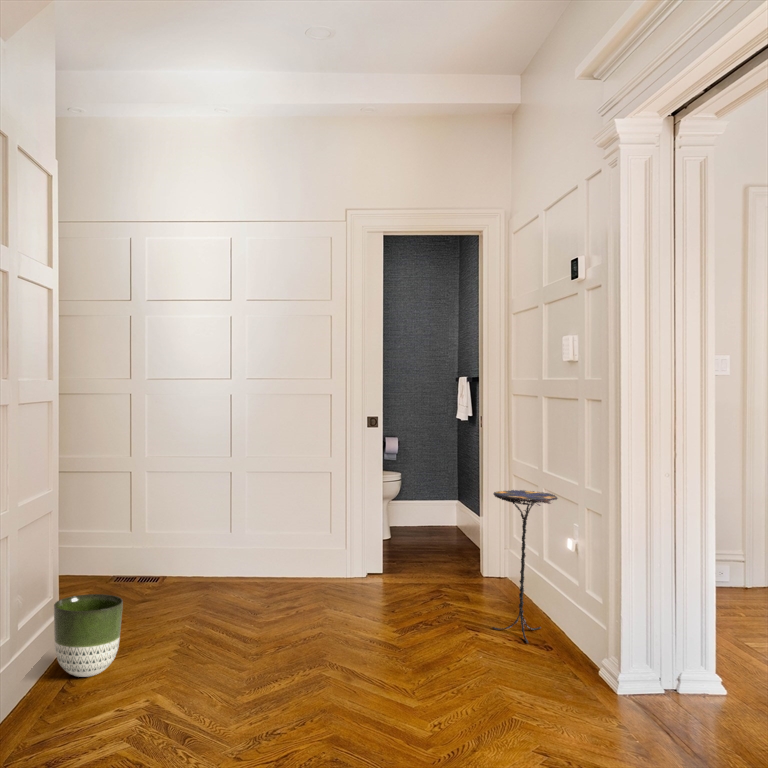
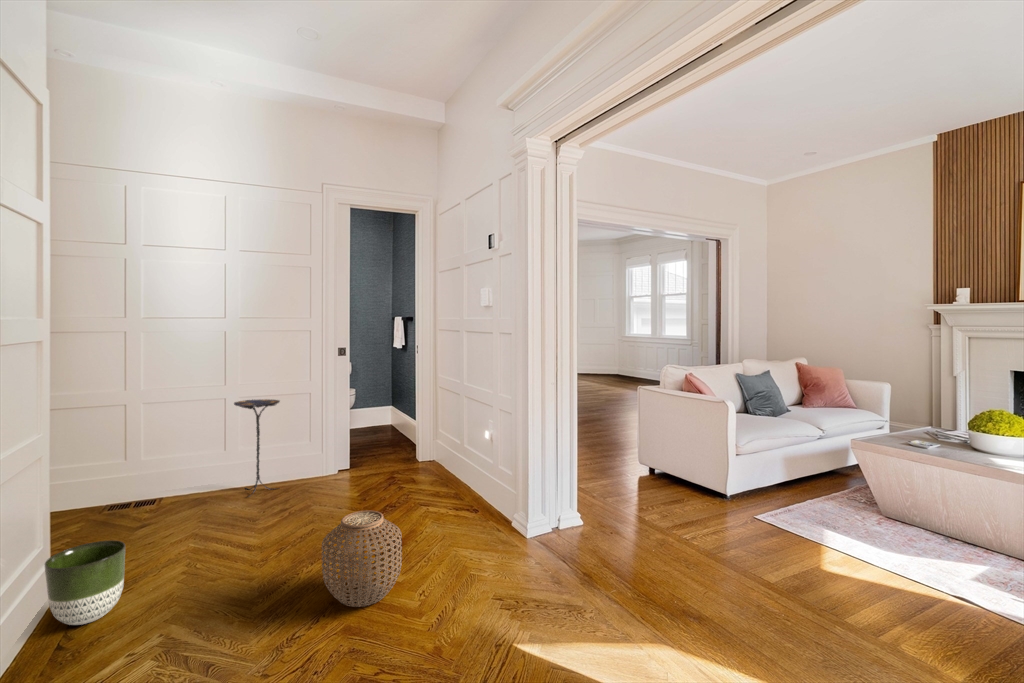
side table: present [493,490,558,643] -> present [234,399,280,493]
woven basket: none [315,603,413,721] -> present [322,511,402,607]

